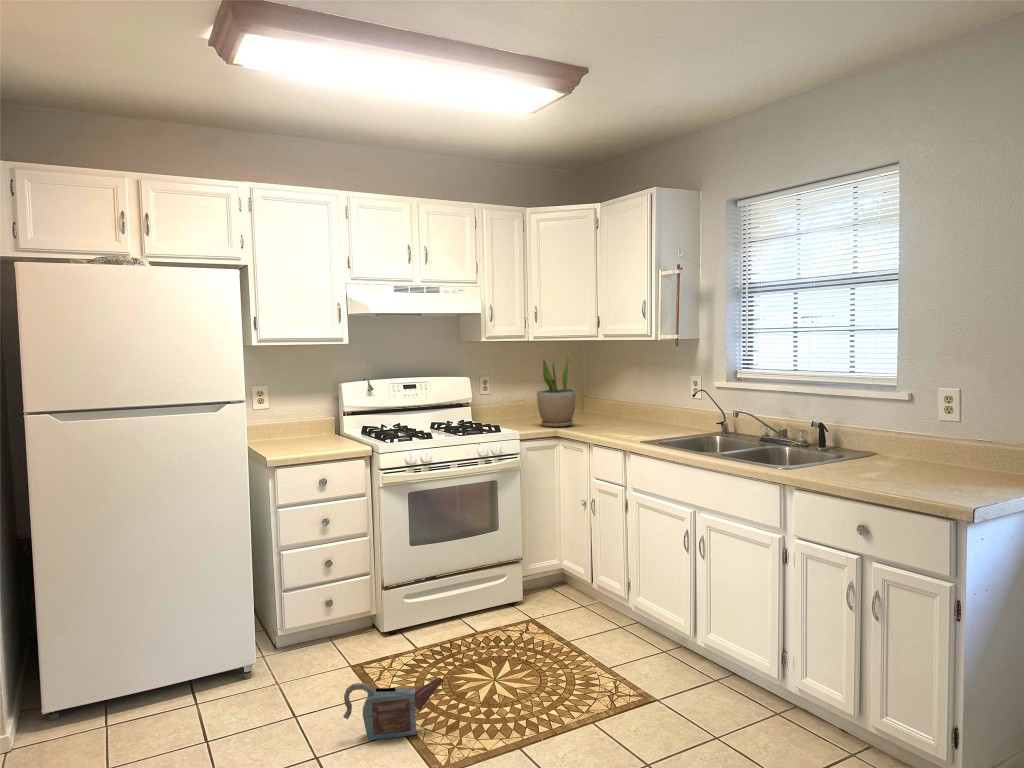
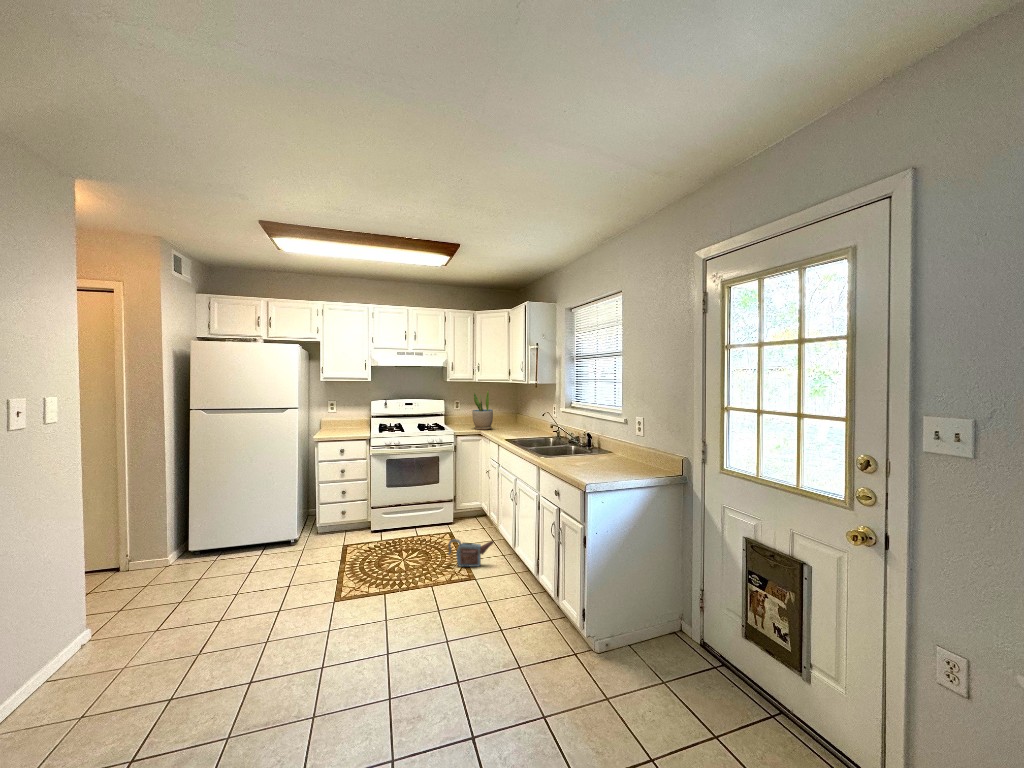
watering can: present [344,678,444,740] -> present [448,539,494,567]

